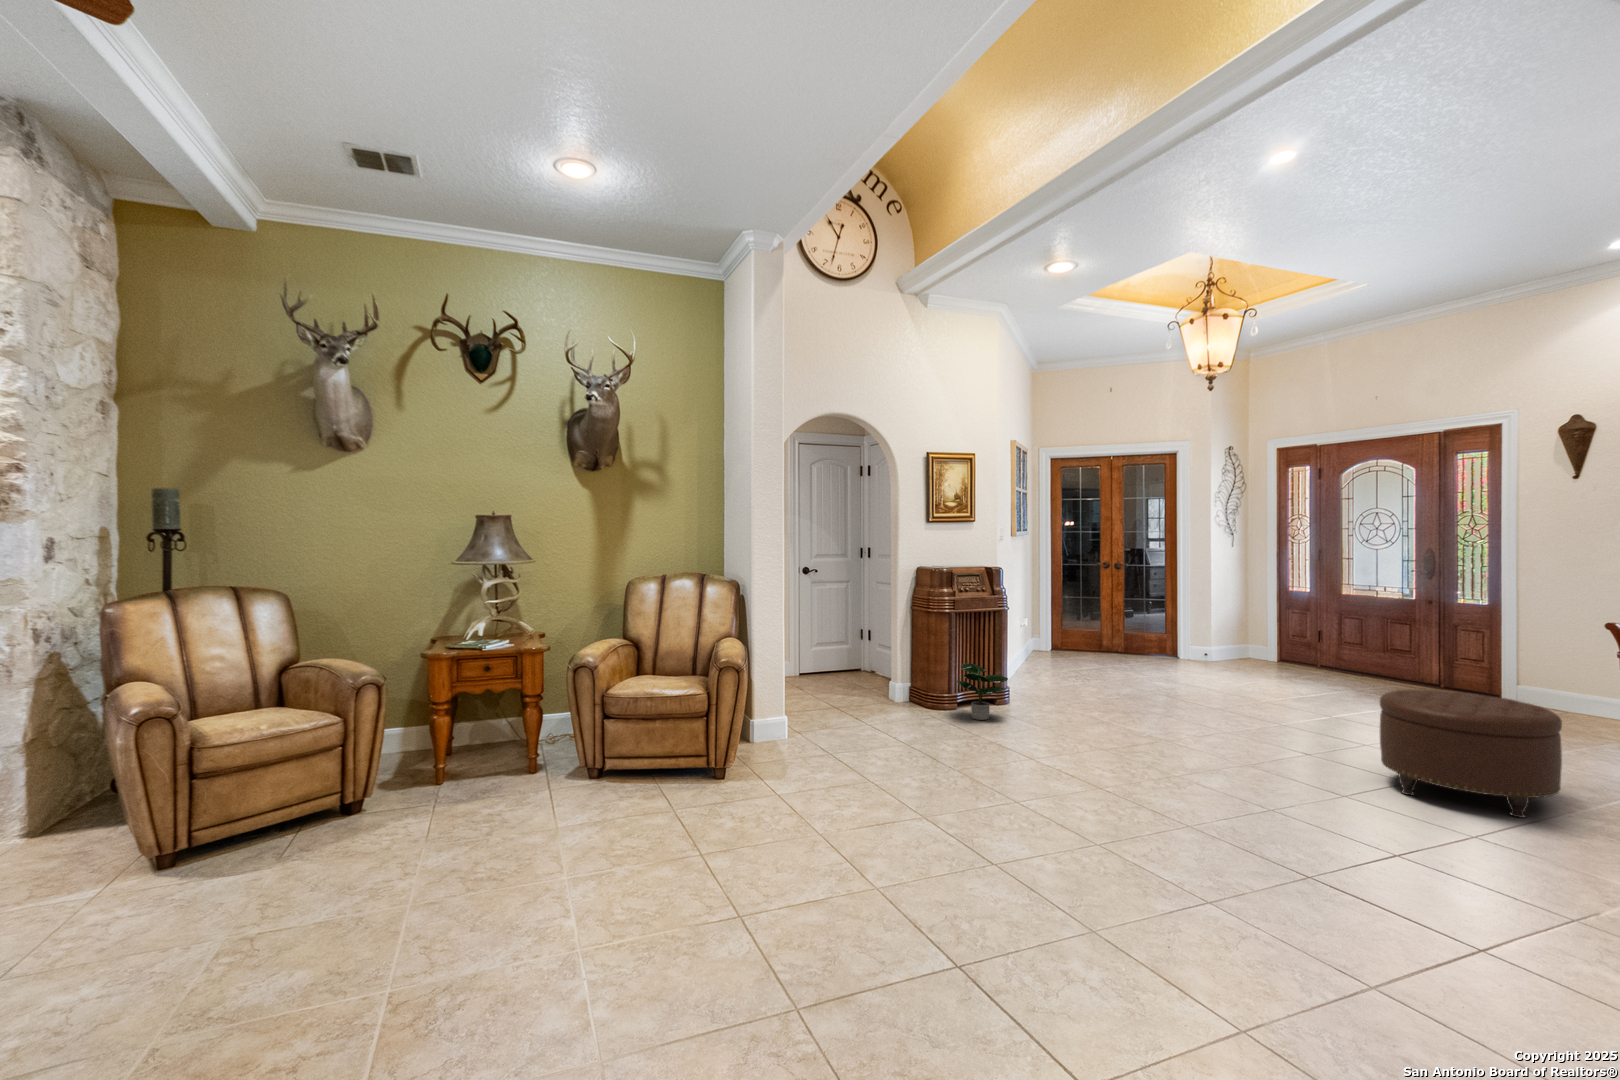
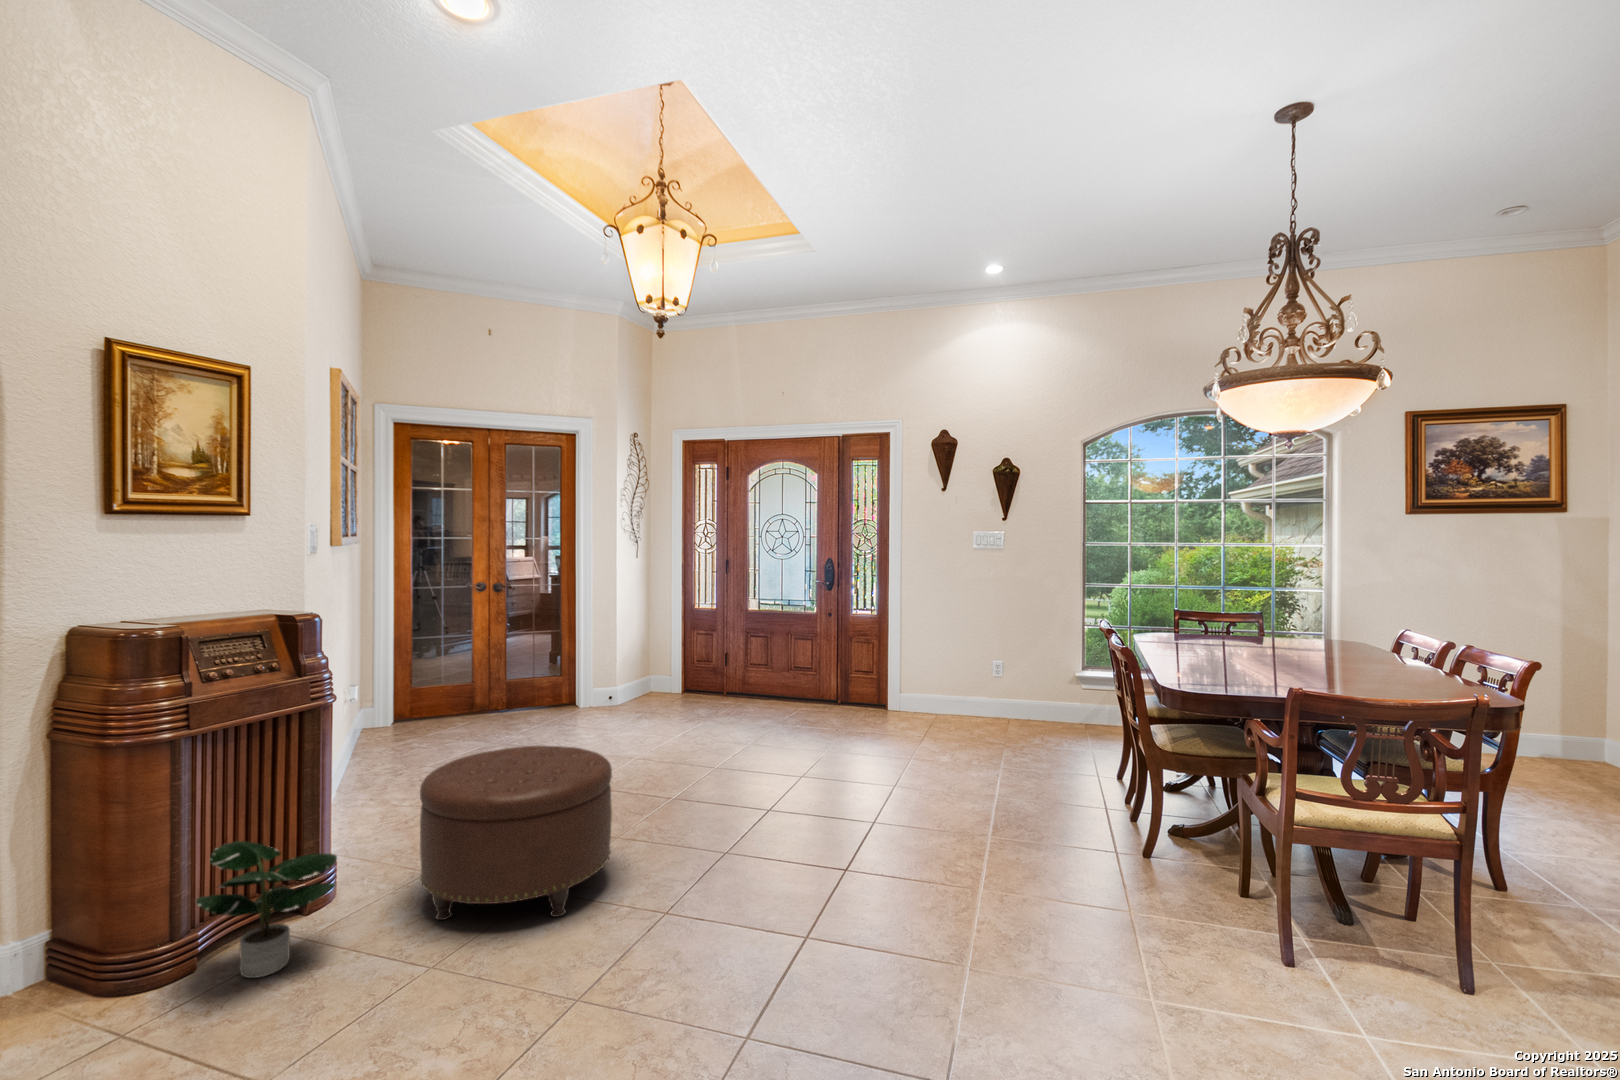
ottoman: present [1380,690,1562,818] -> present [420,746,612,920]

